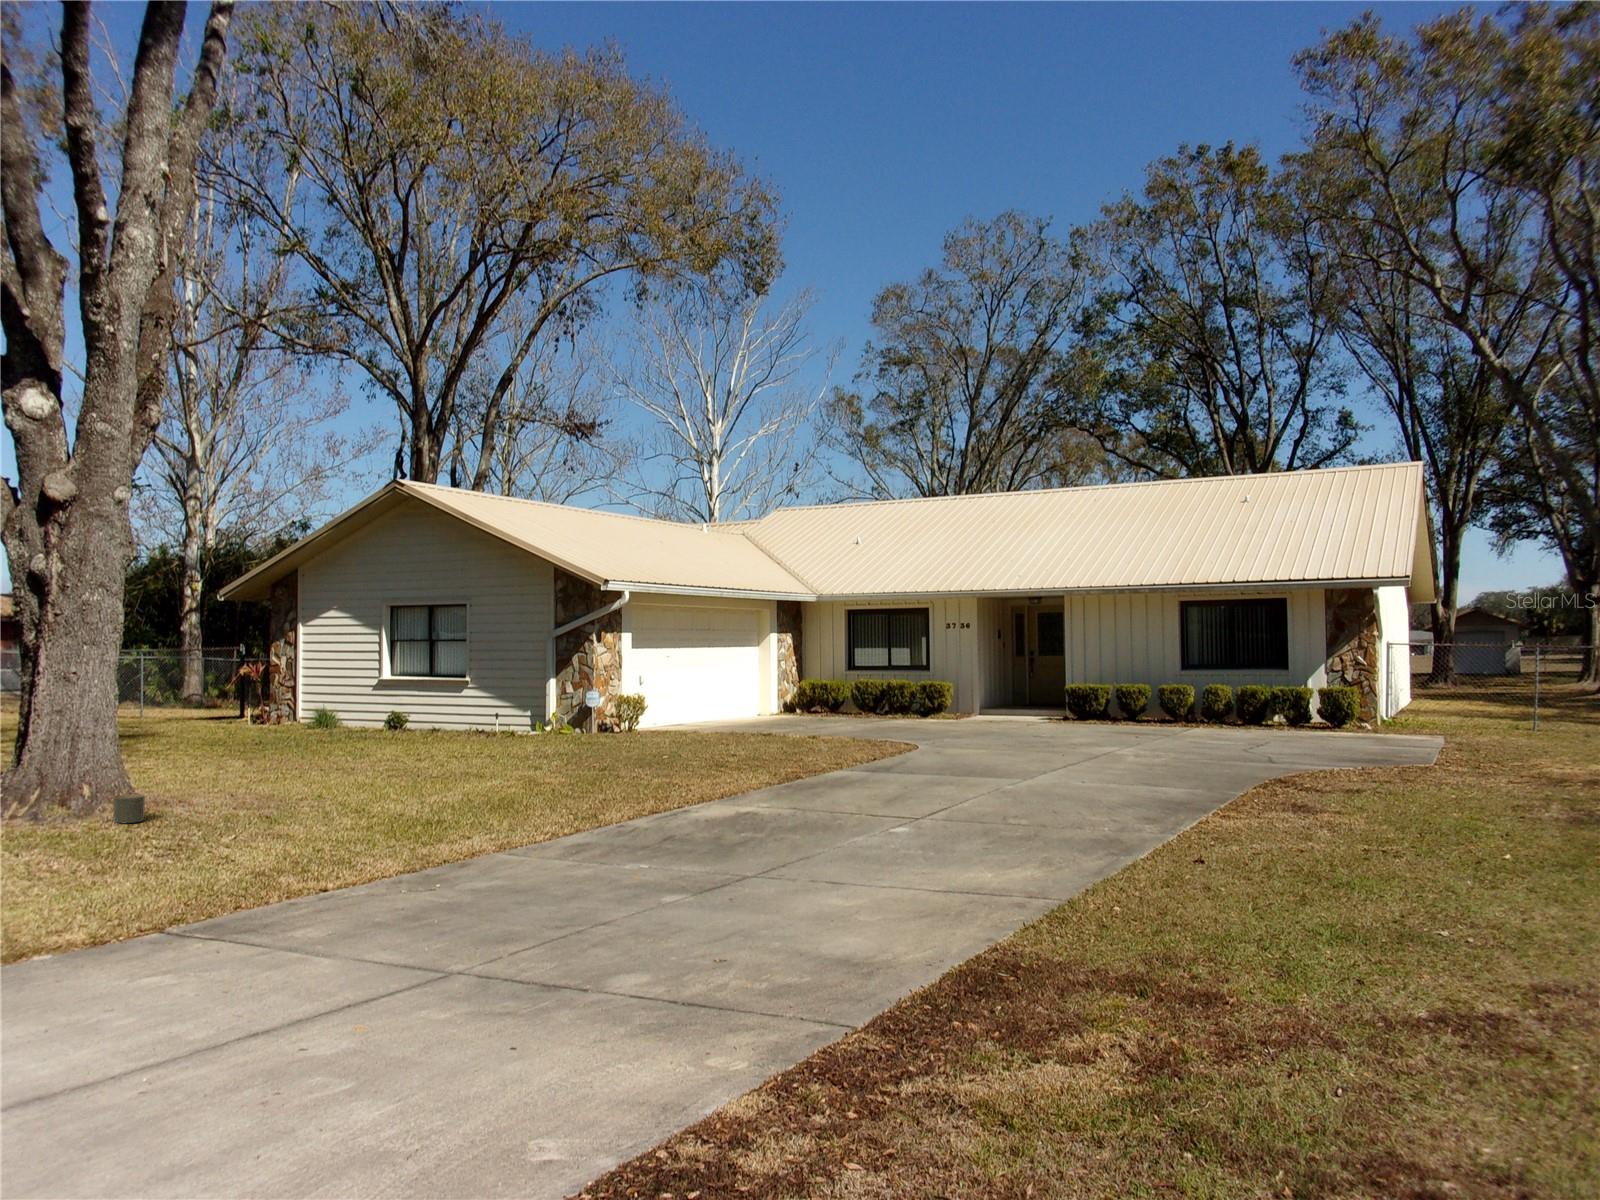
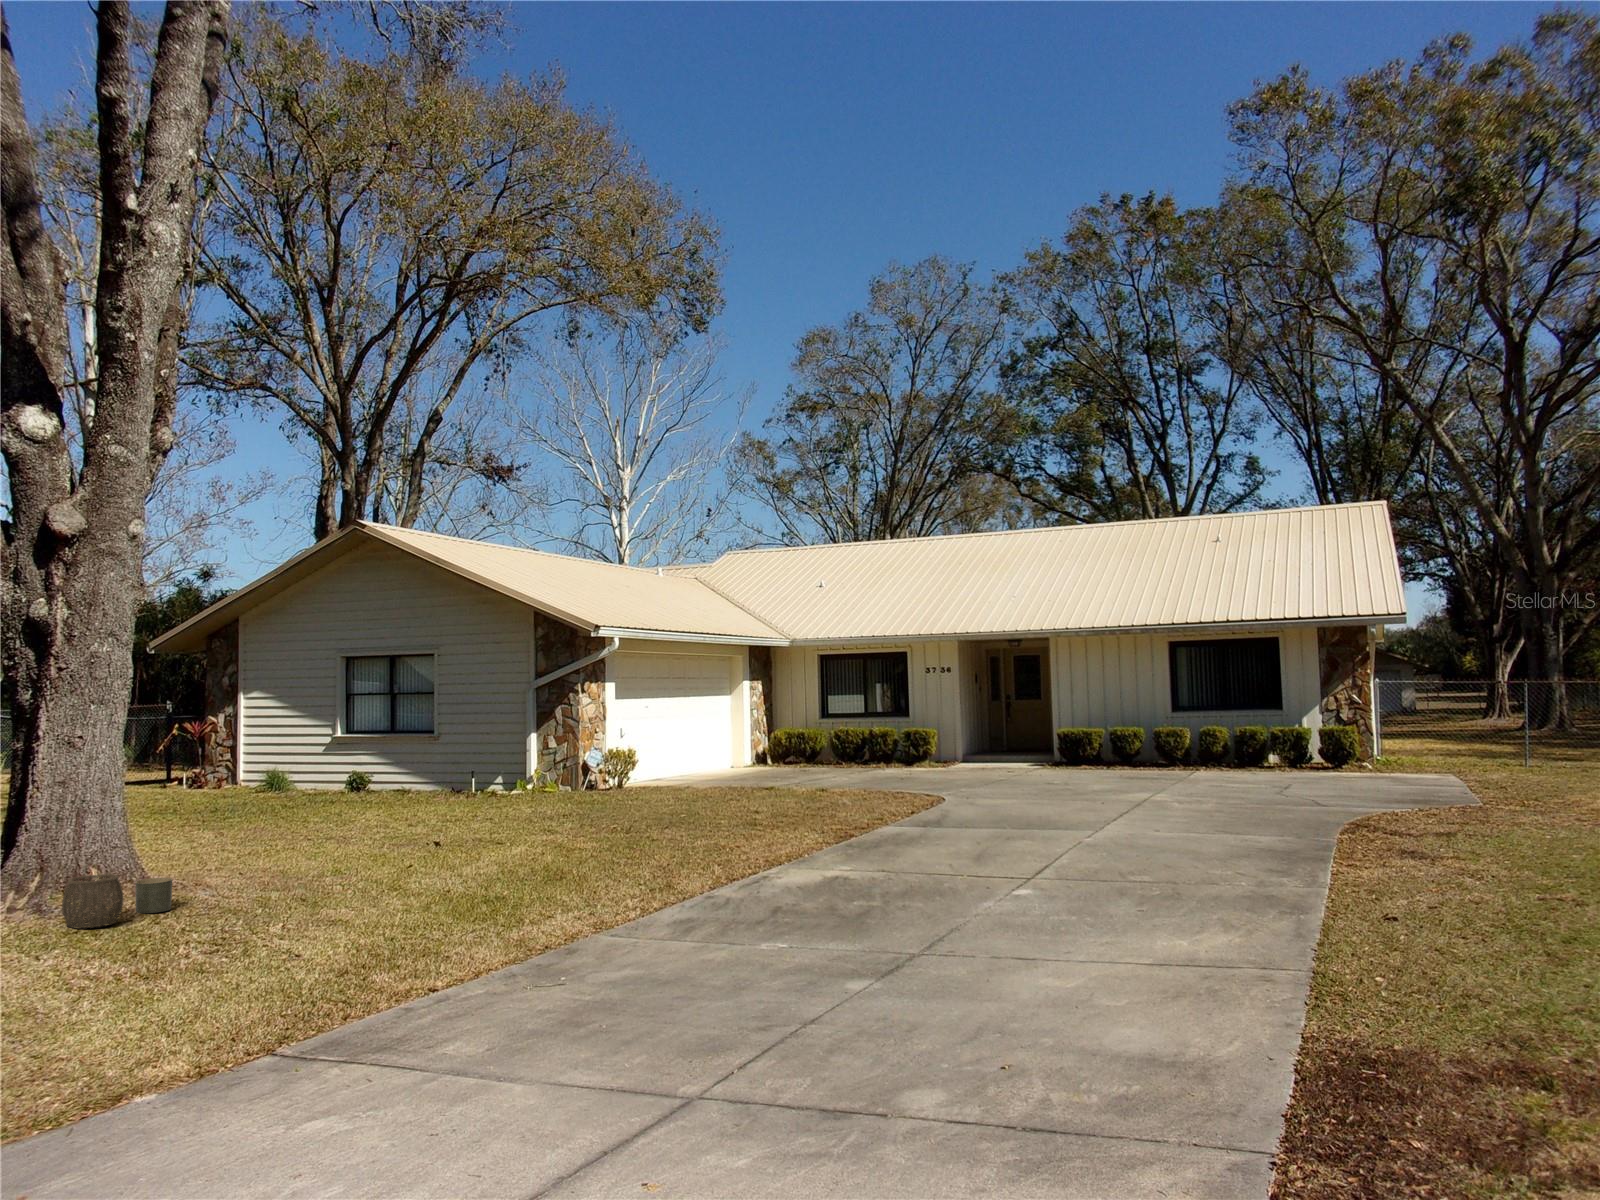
woven basket: none [43,789,98,834] -> present [62,874,124,929]

